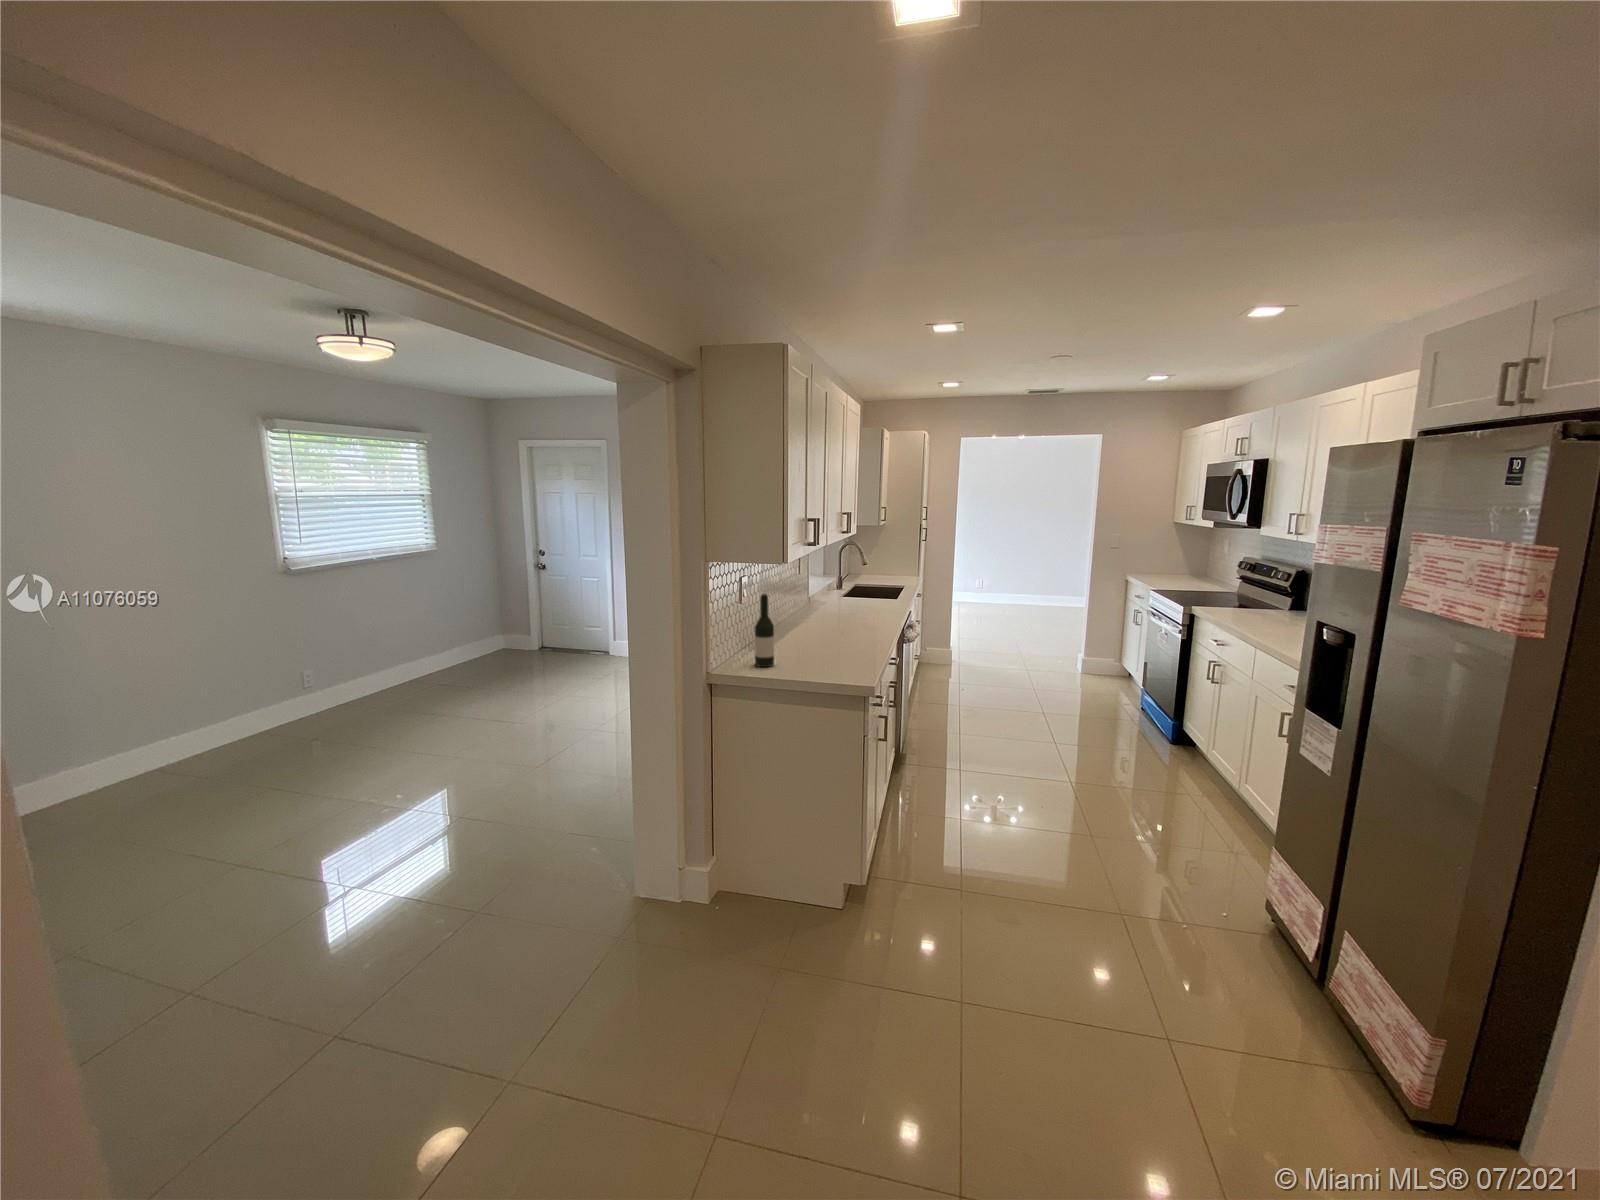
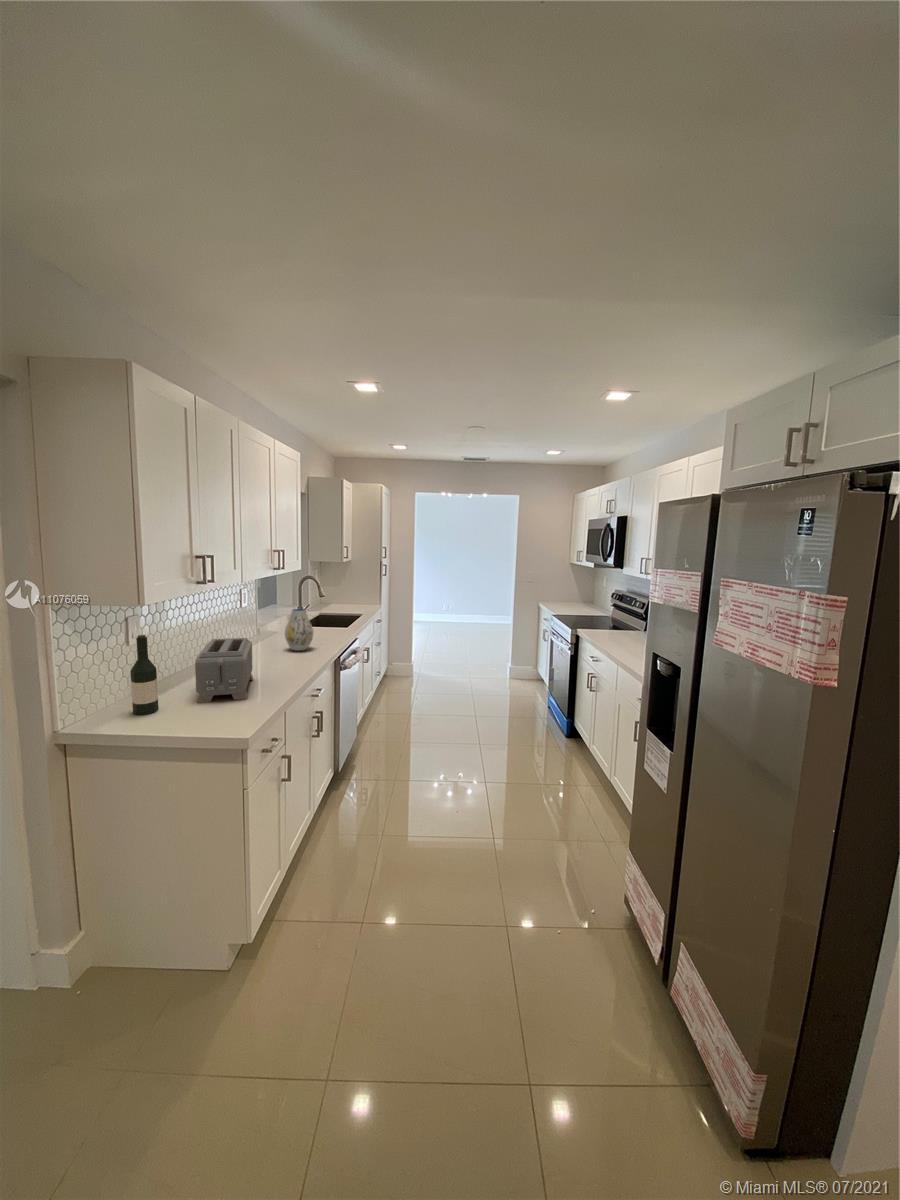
vase: none [848,576,877,621] -> present [285,609,313,651]
toaster: none [797,602,847,661] -> present [195,638,253,703]

